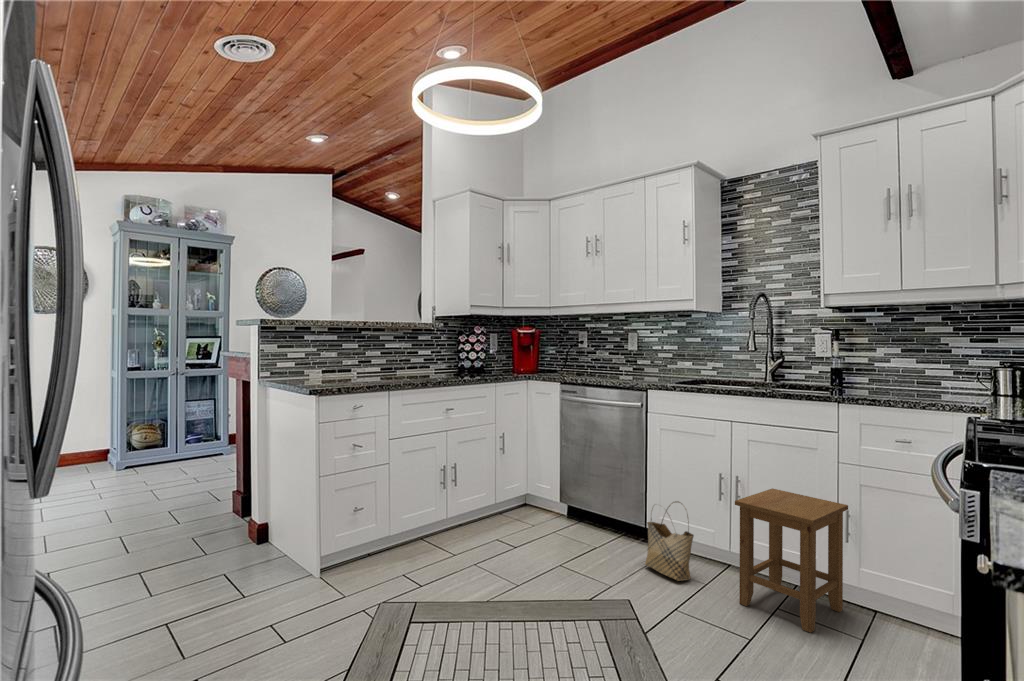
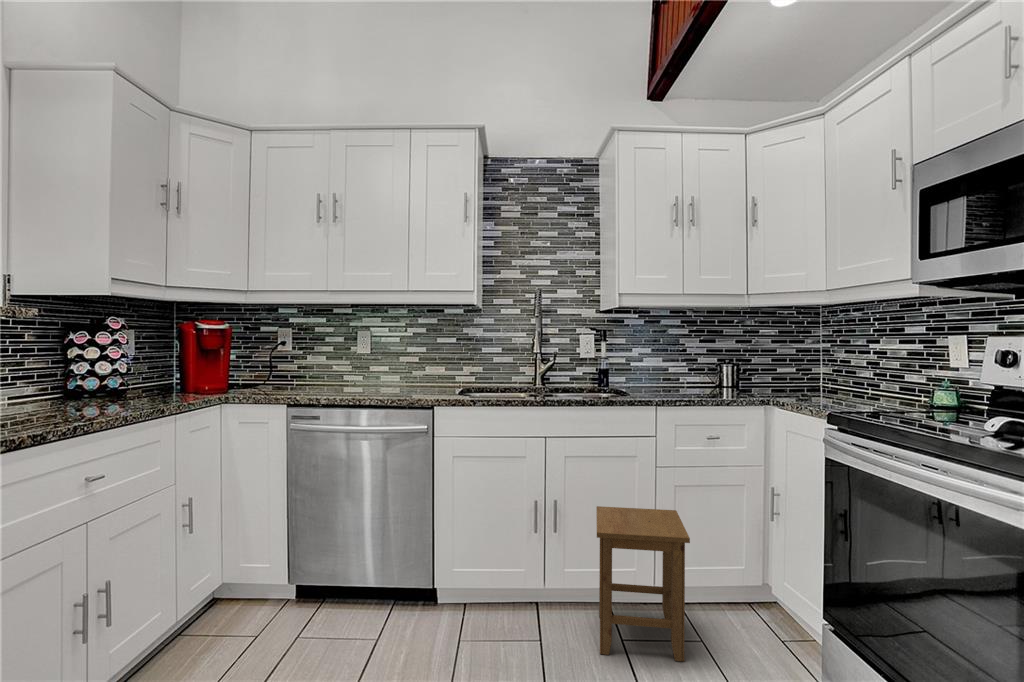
woven basket: present [645,501,694,581] -> none [467,546,534,651]

